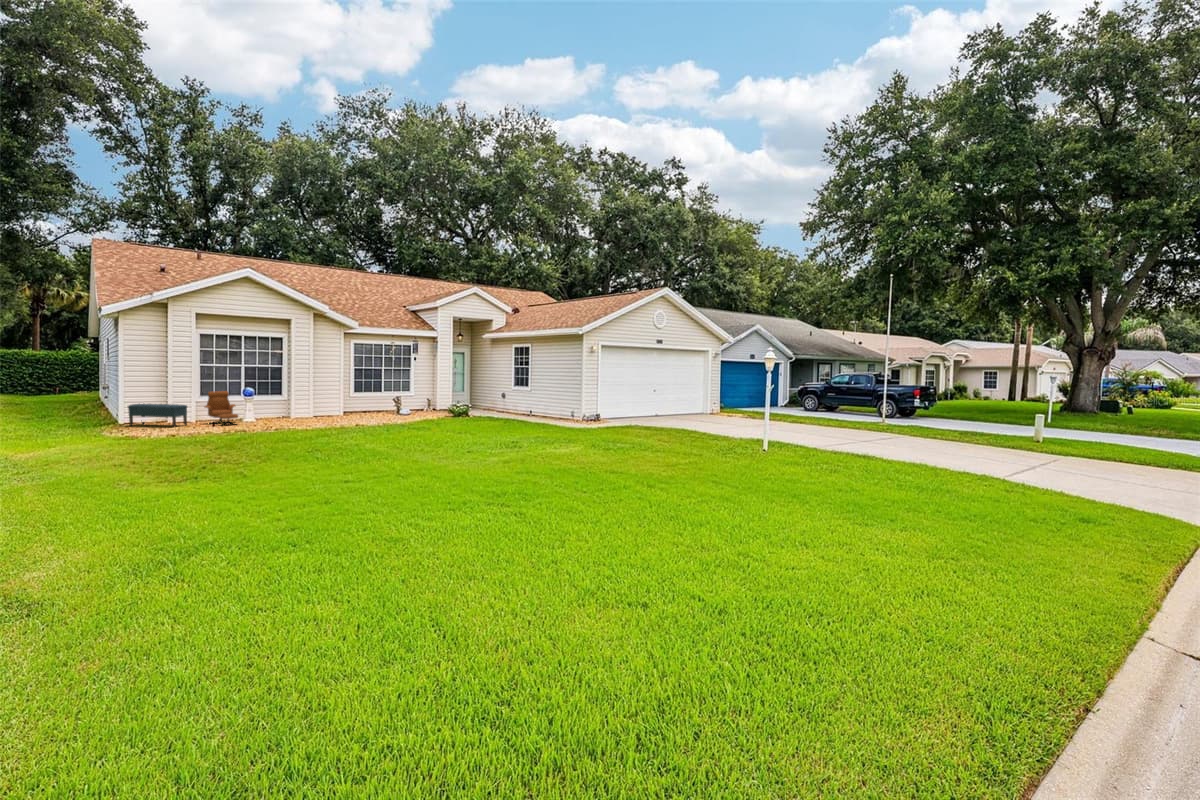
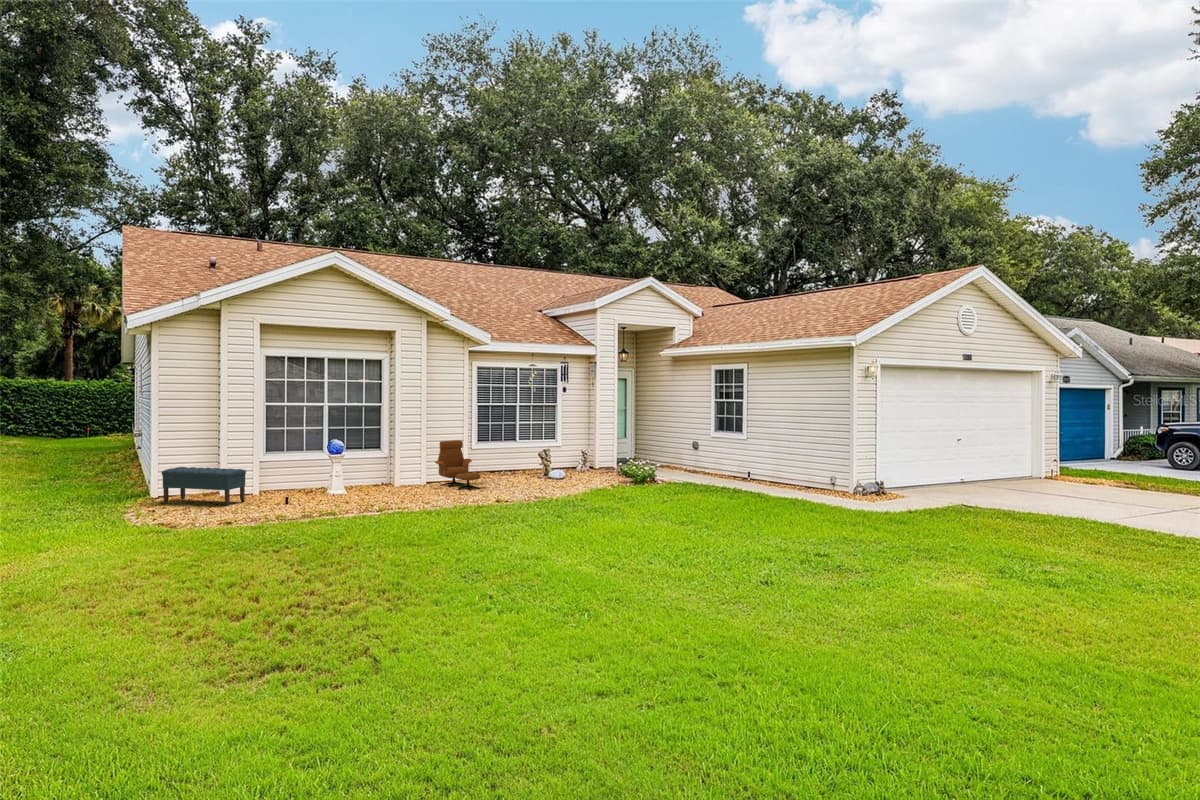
lounge chair: present [204,391,238,425] -> present [435,440,480,490]

